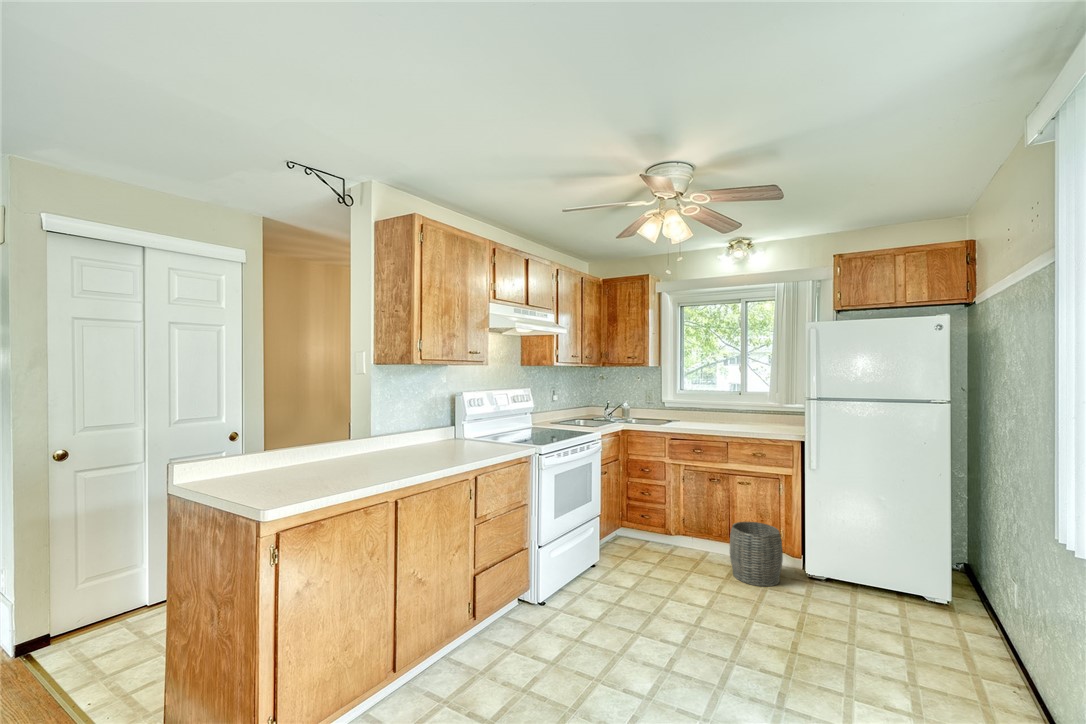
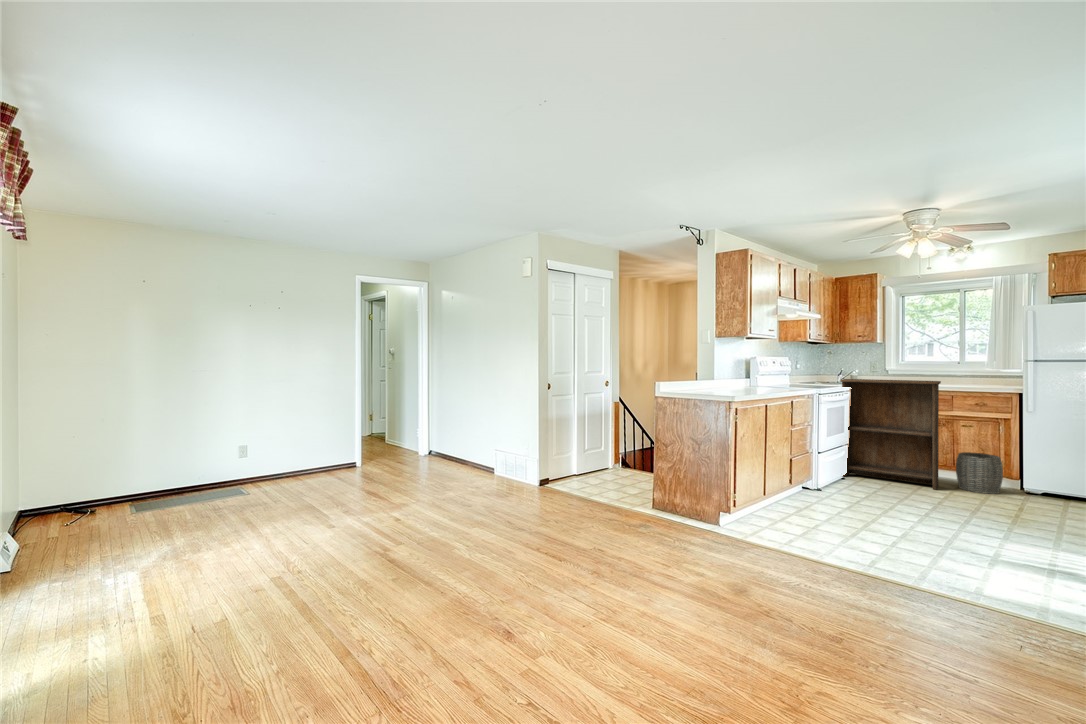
bookshelf: none [590,419,711,585] -> present [840,379,941,490]

